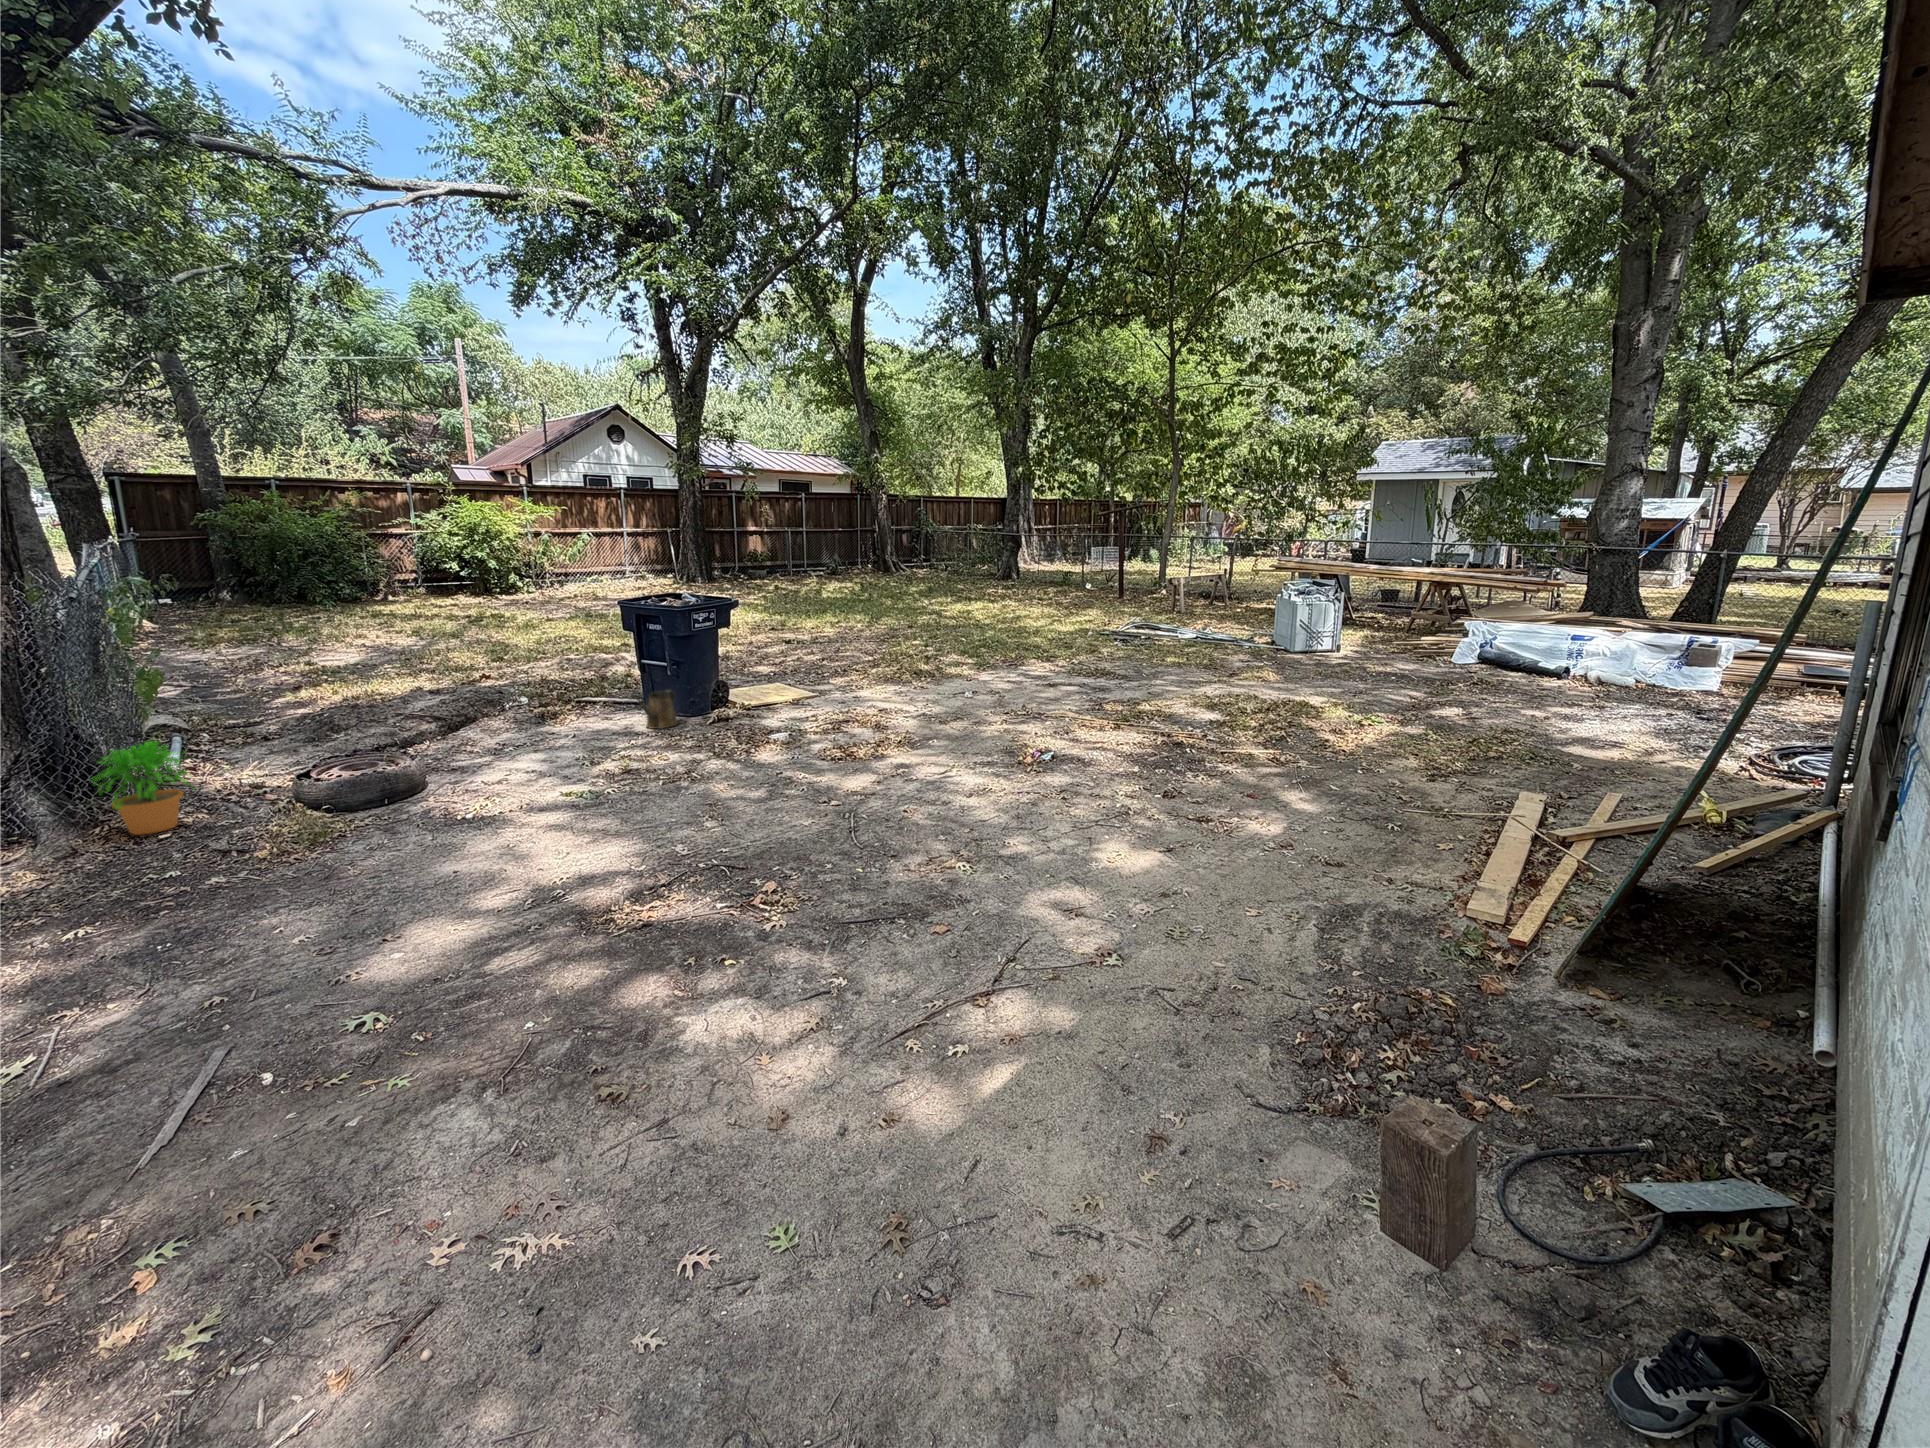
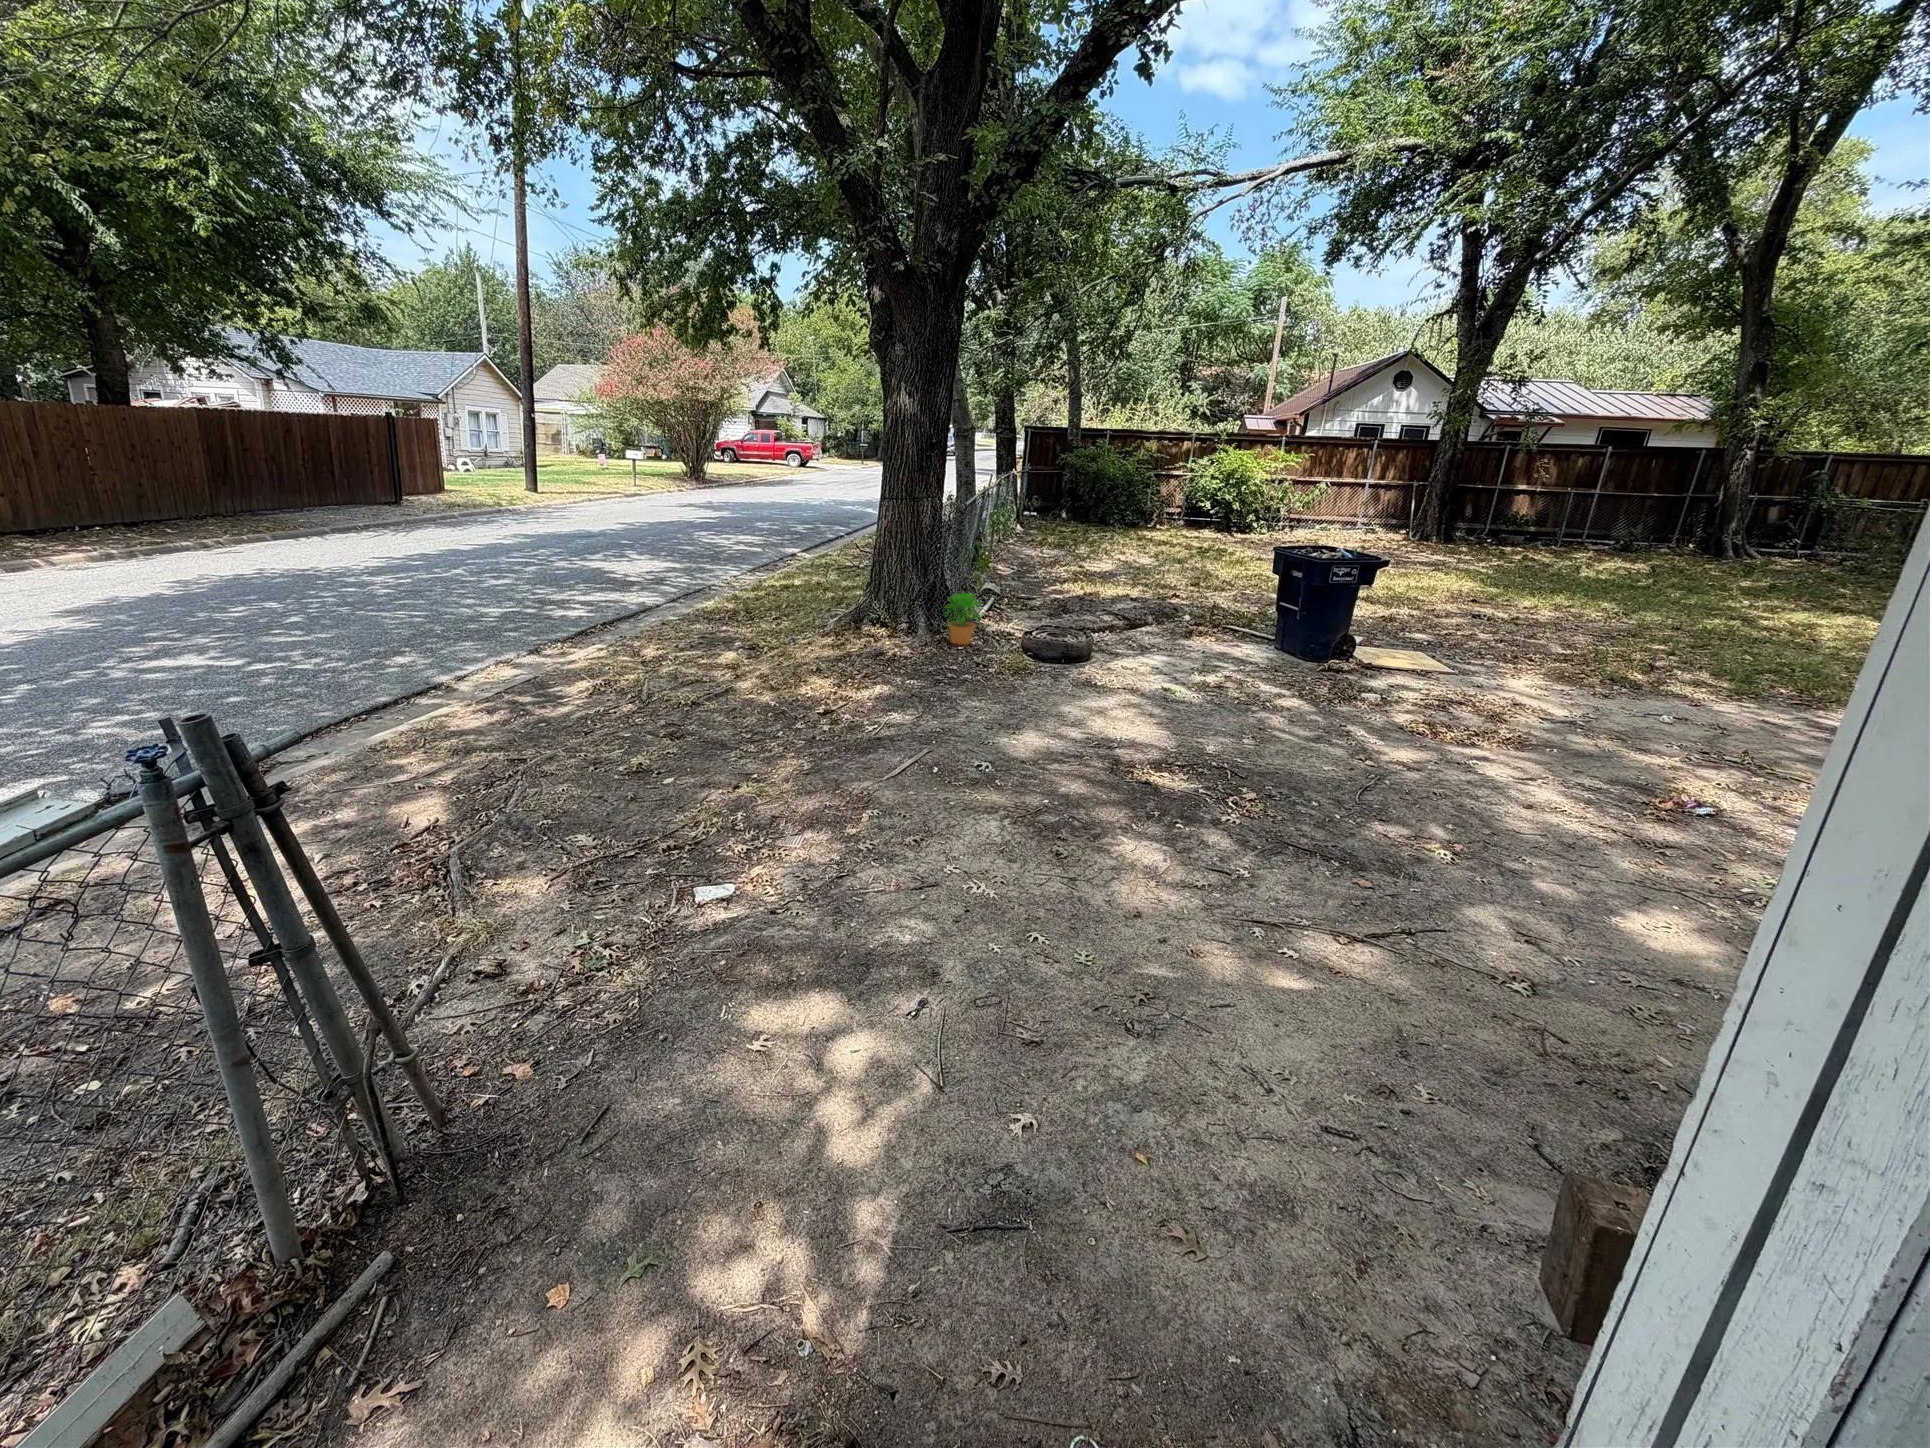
watering can: present [635,690,679,729] -> none [1255,629,1297,664]

